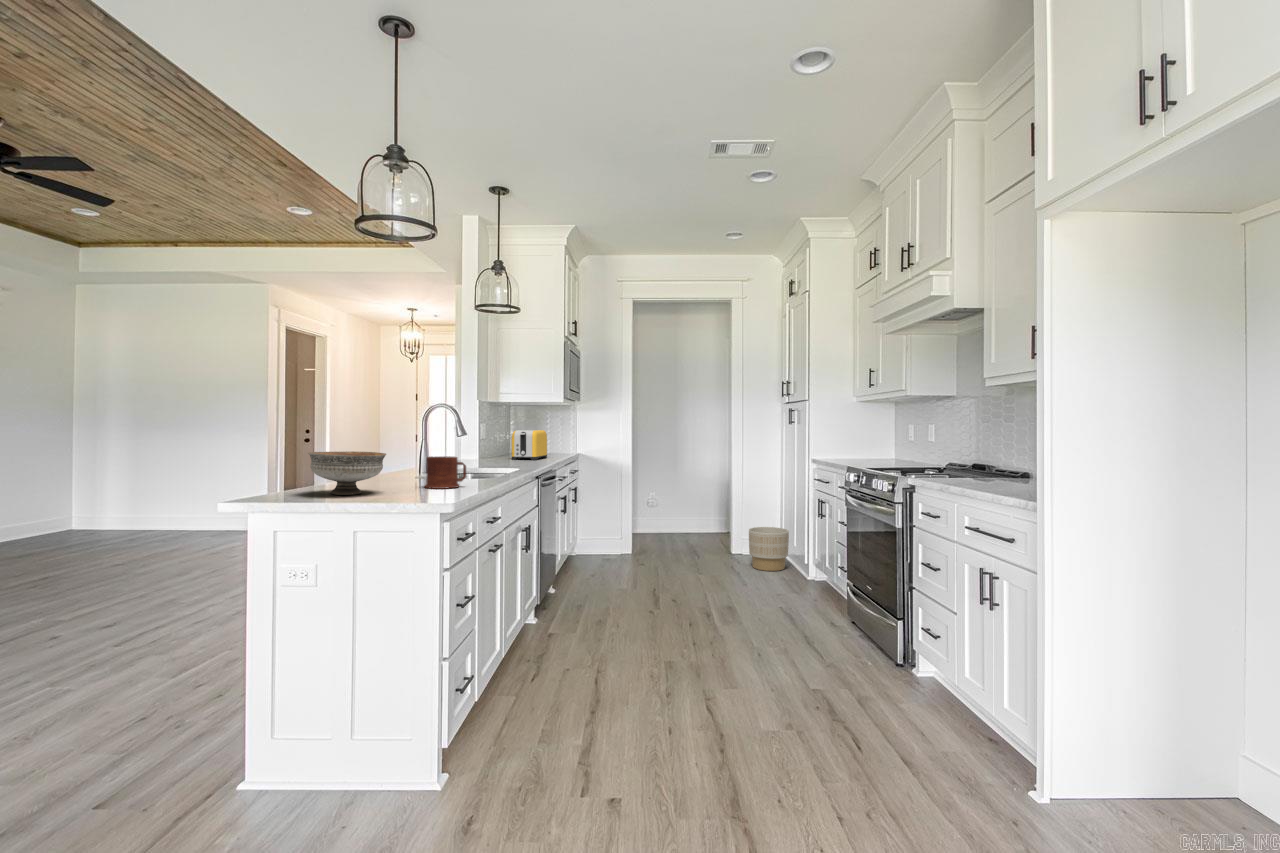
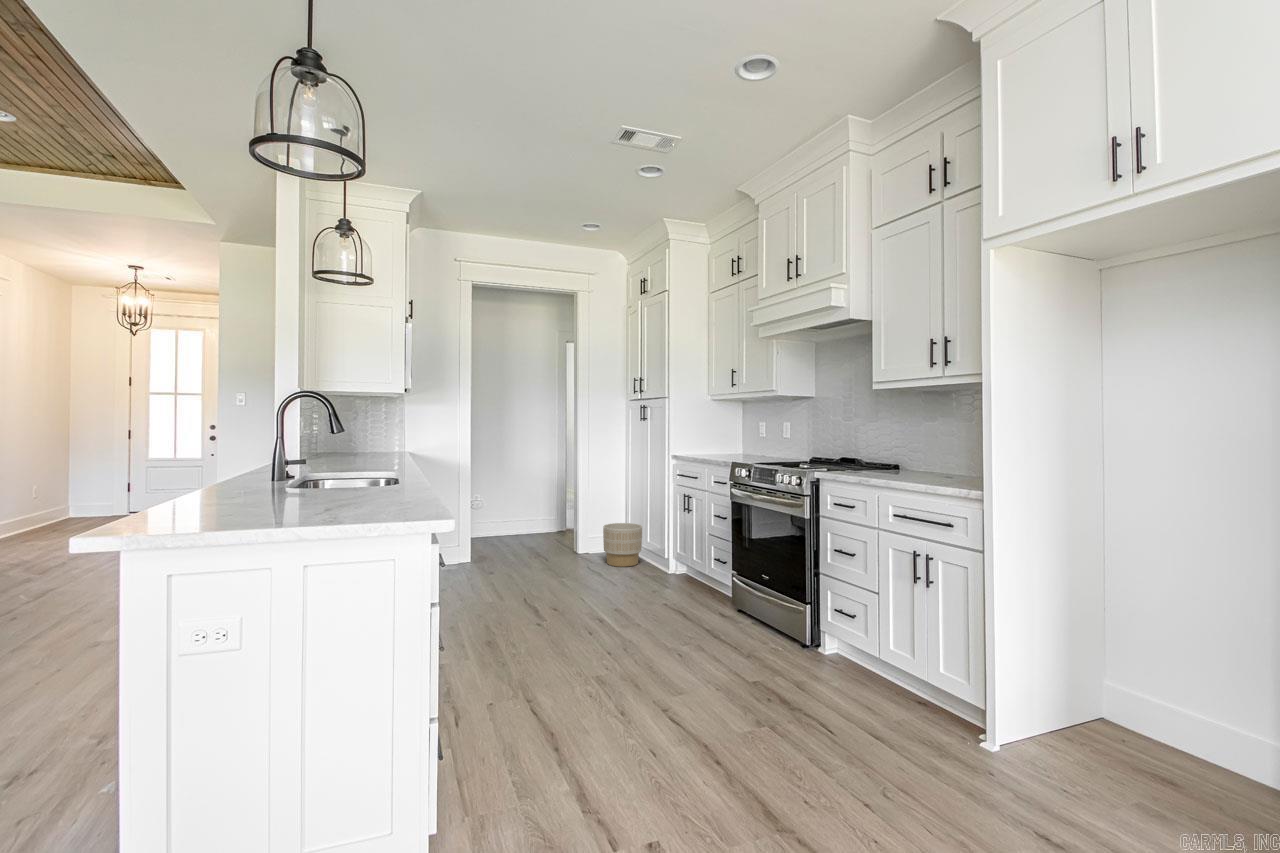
toaster: present [512,430,547,460] -> none [356,425,394,461]
bowl: present [308,451,386,495] -> none [191,453,314,515]
mug: present [425,456,466,489] -> none [344,458,400,500]

